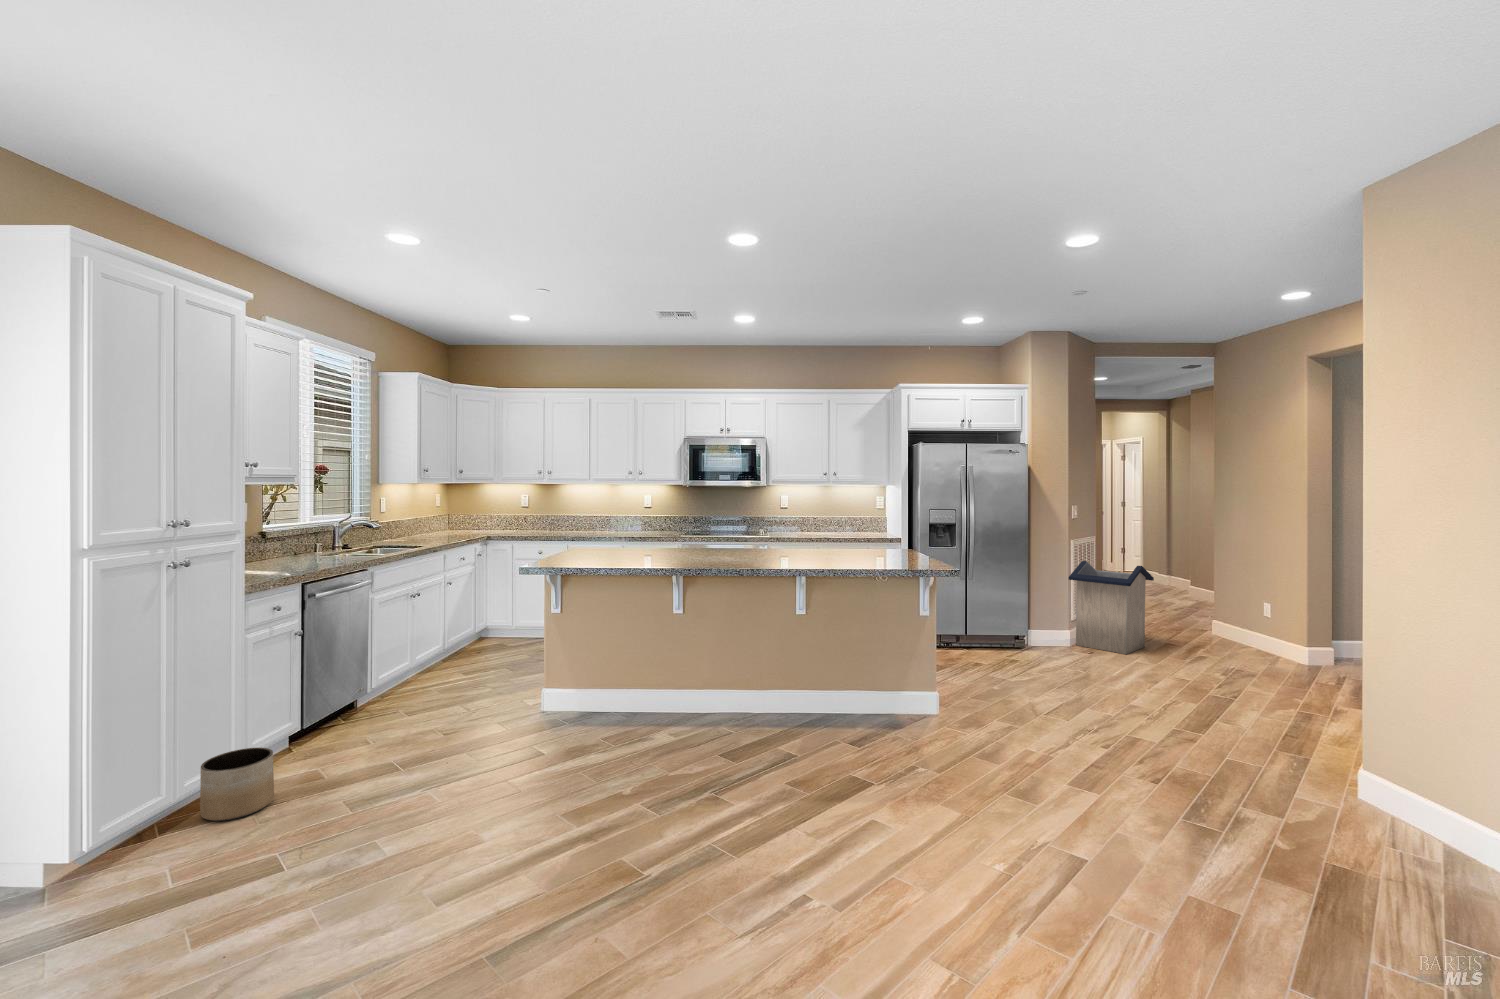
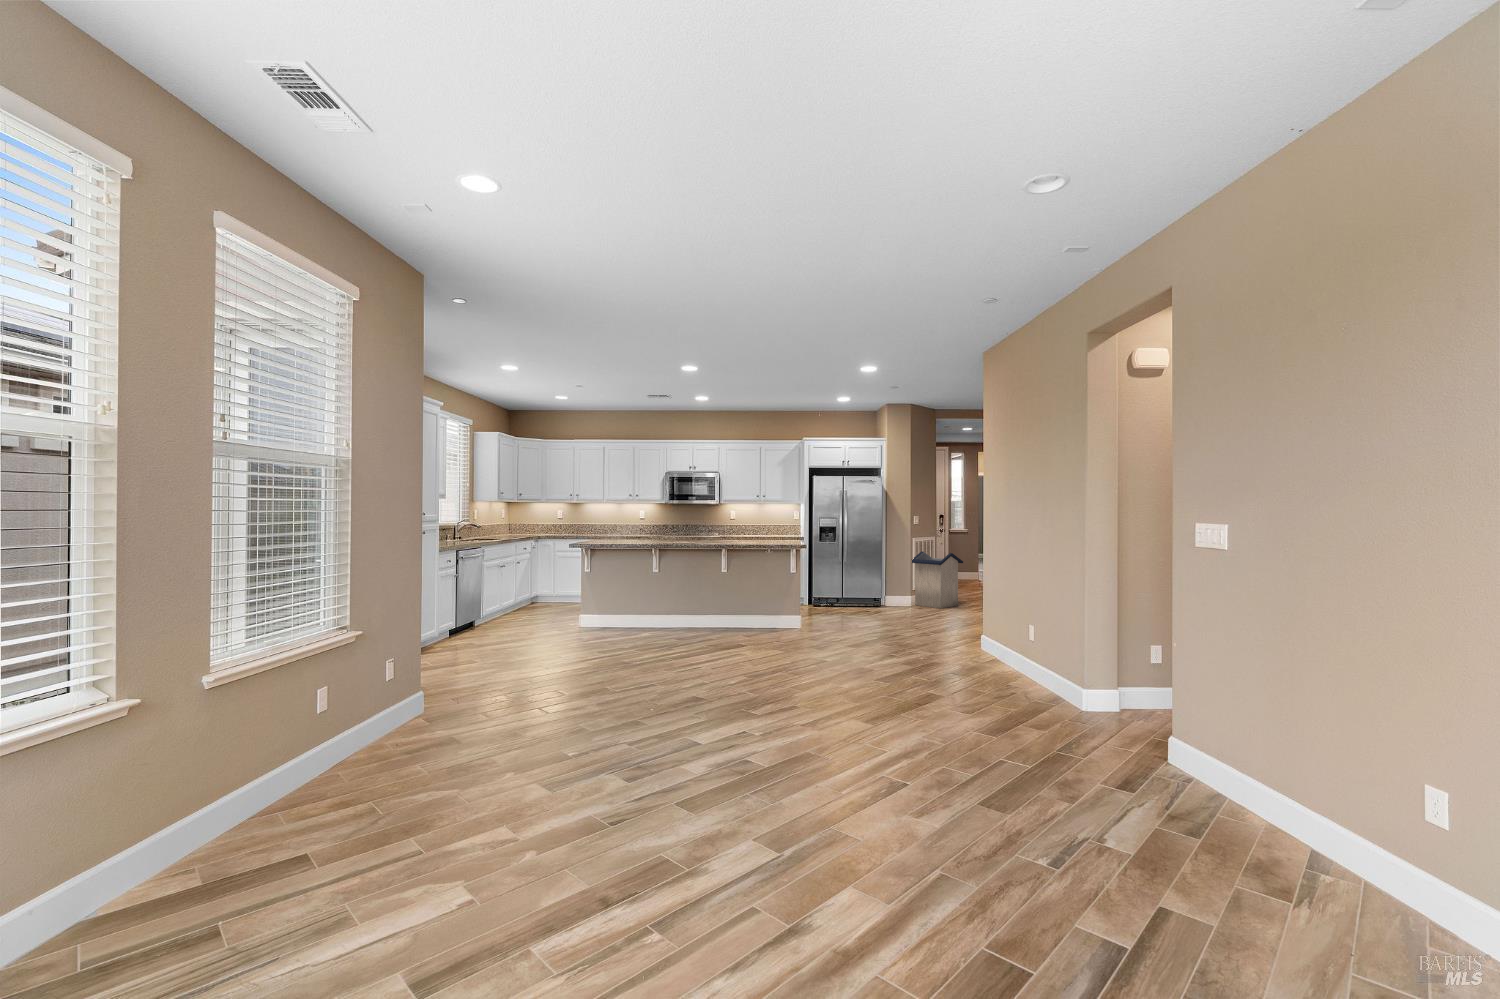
planter: present [200,748,274,821] -> none [431,623,461,651]

